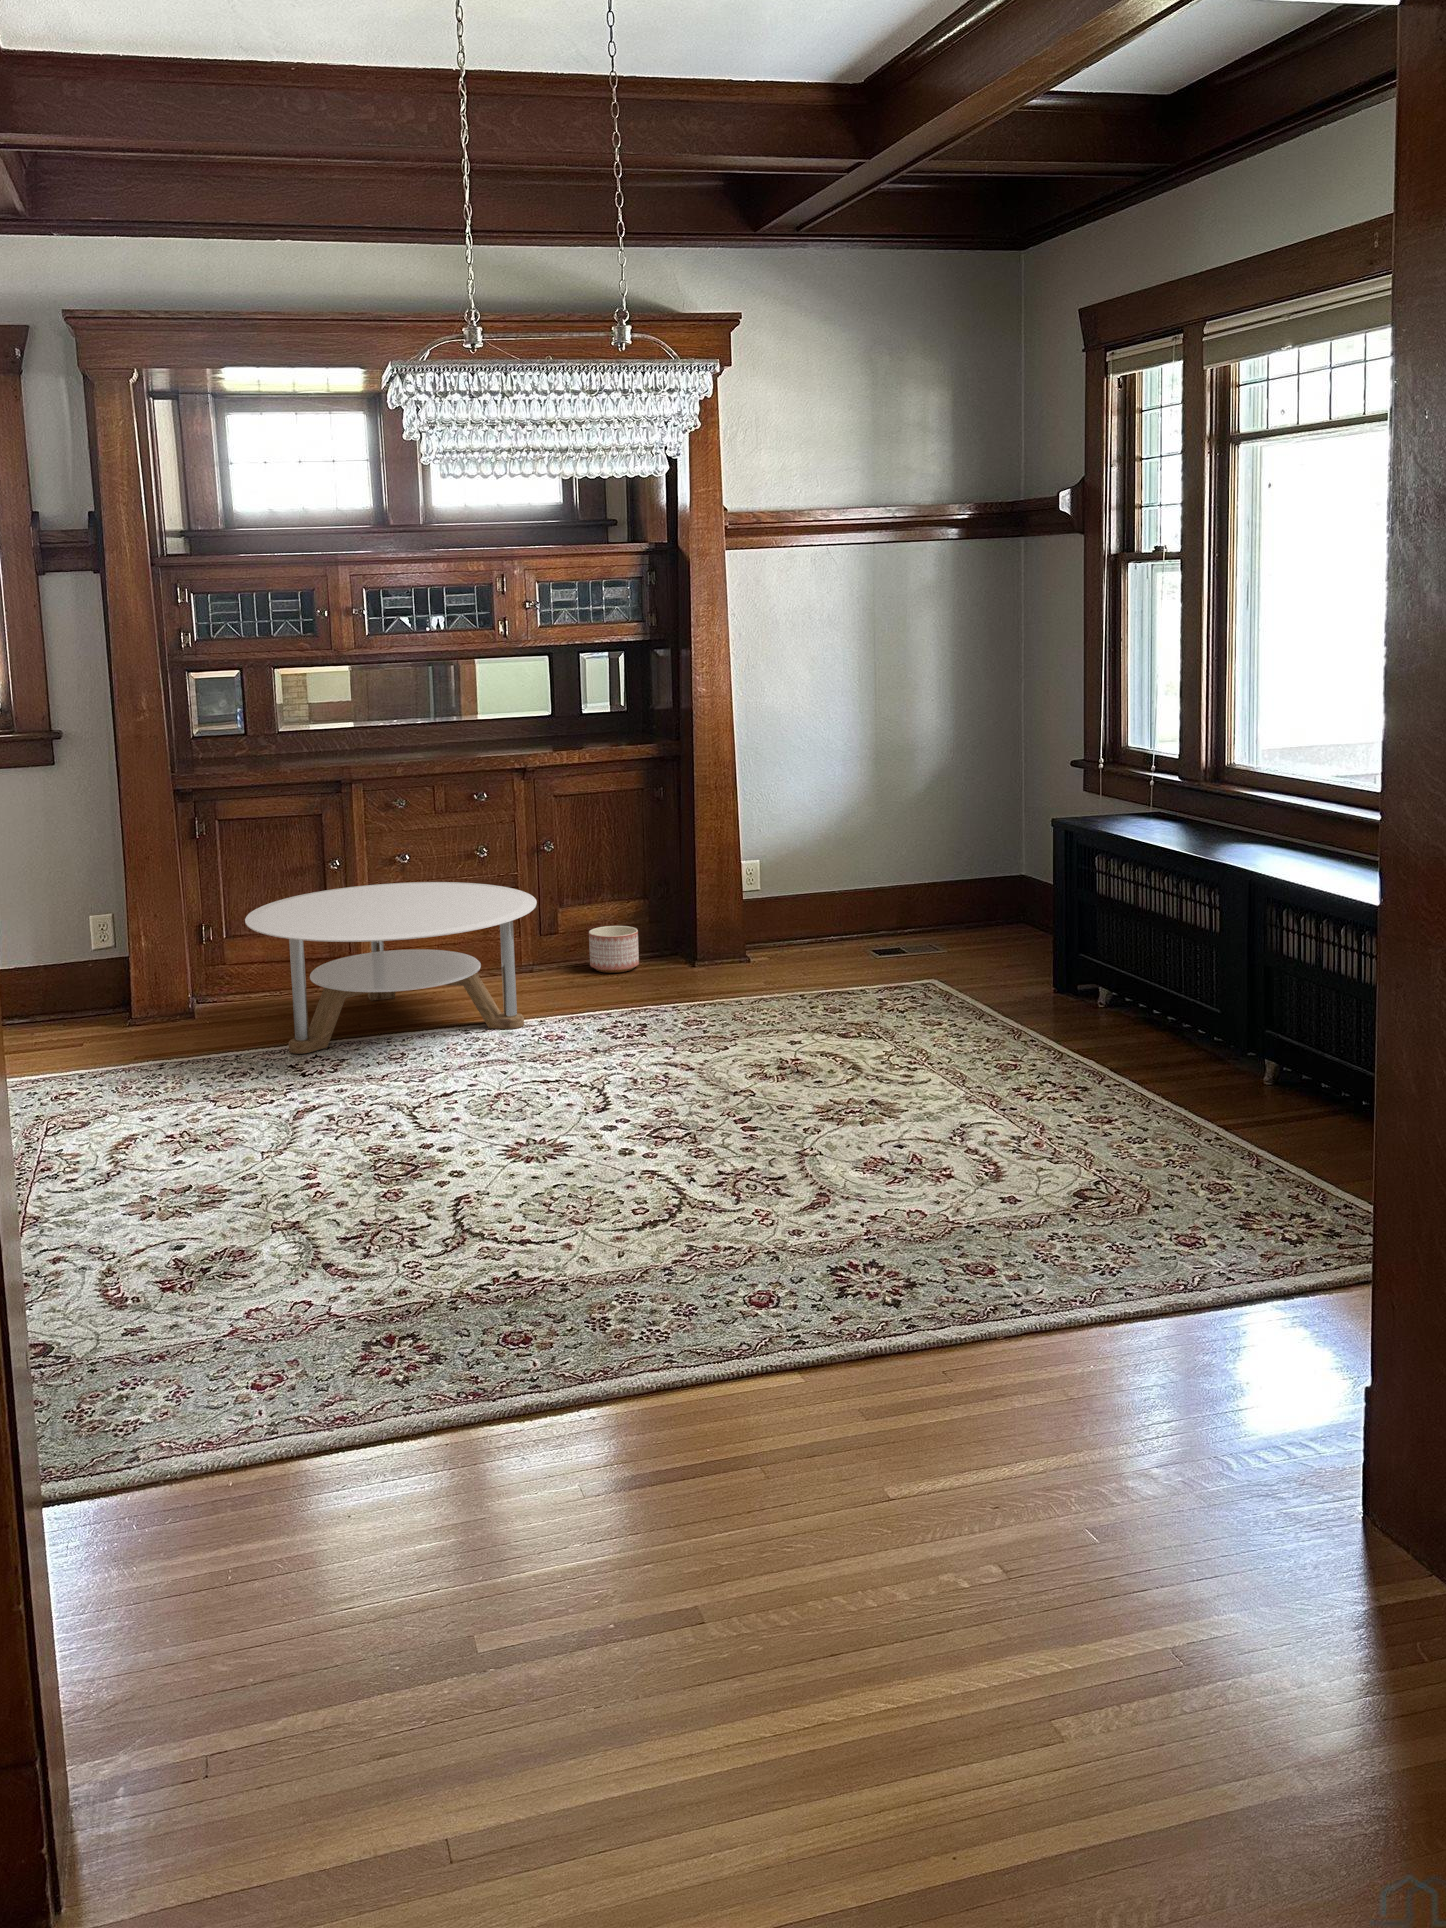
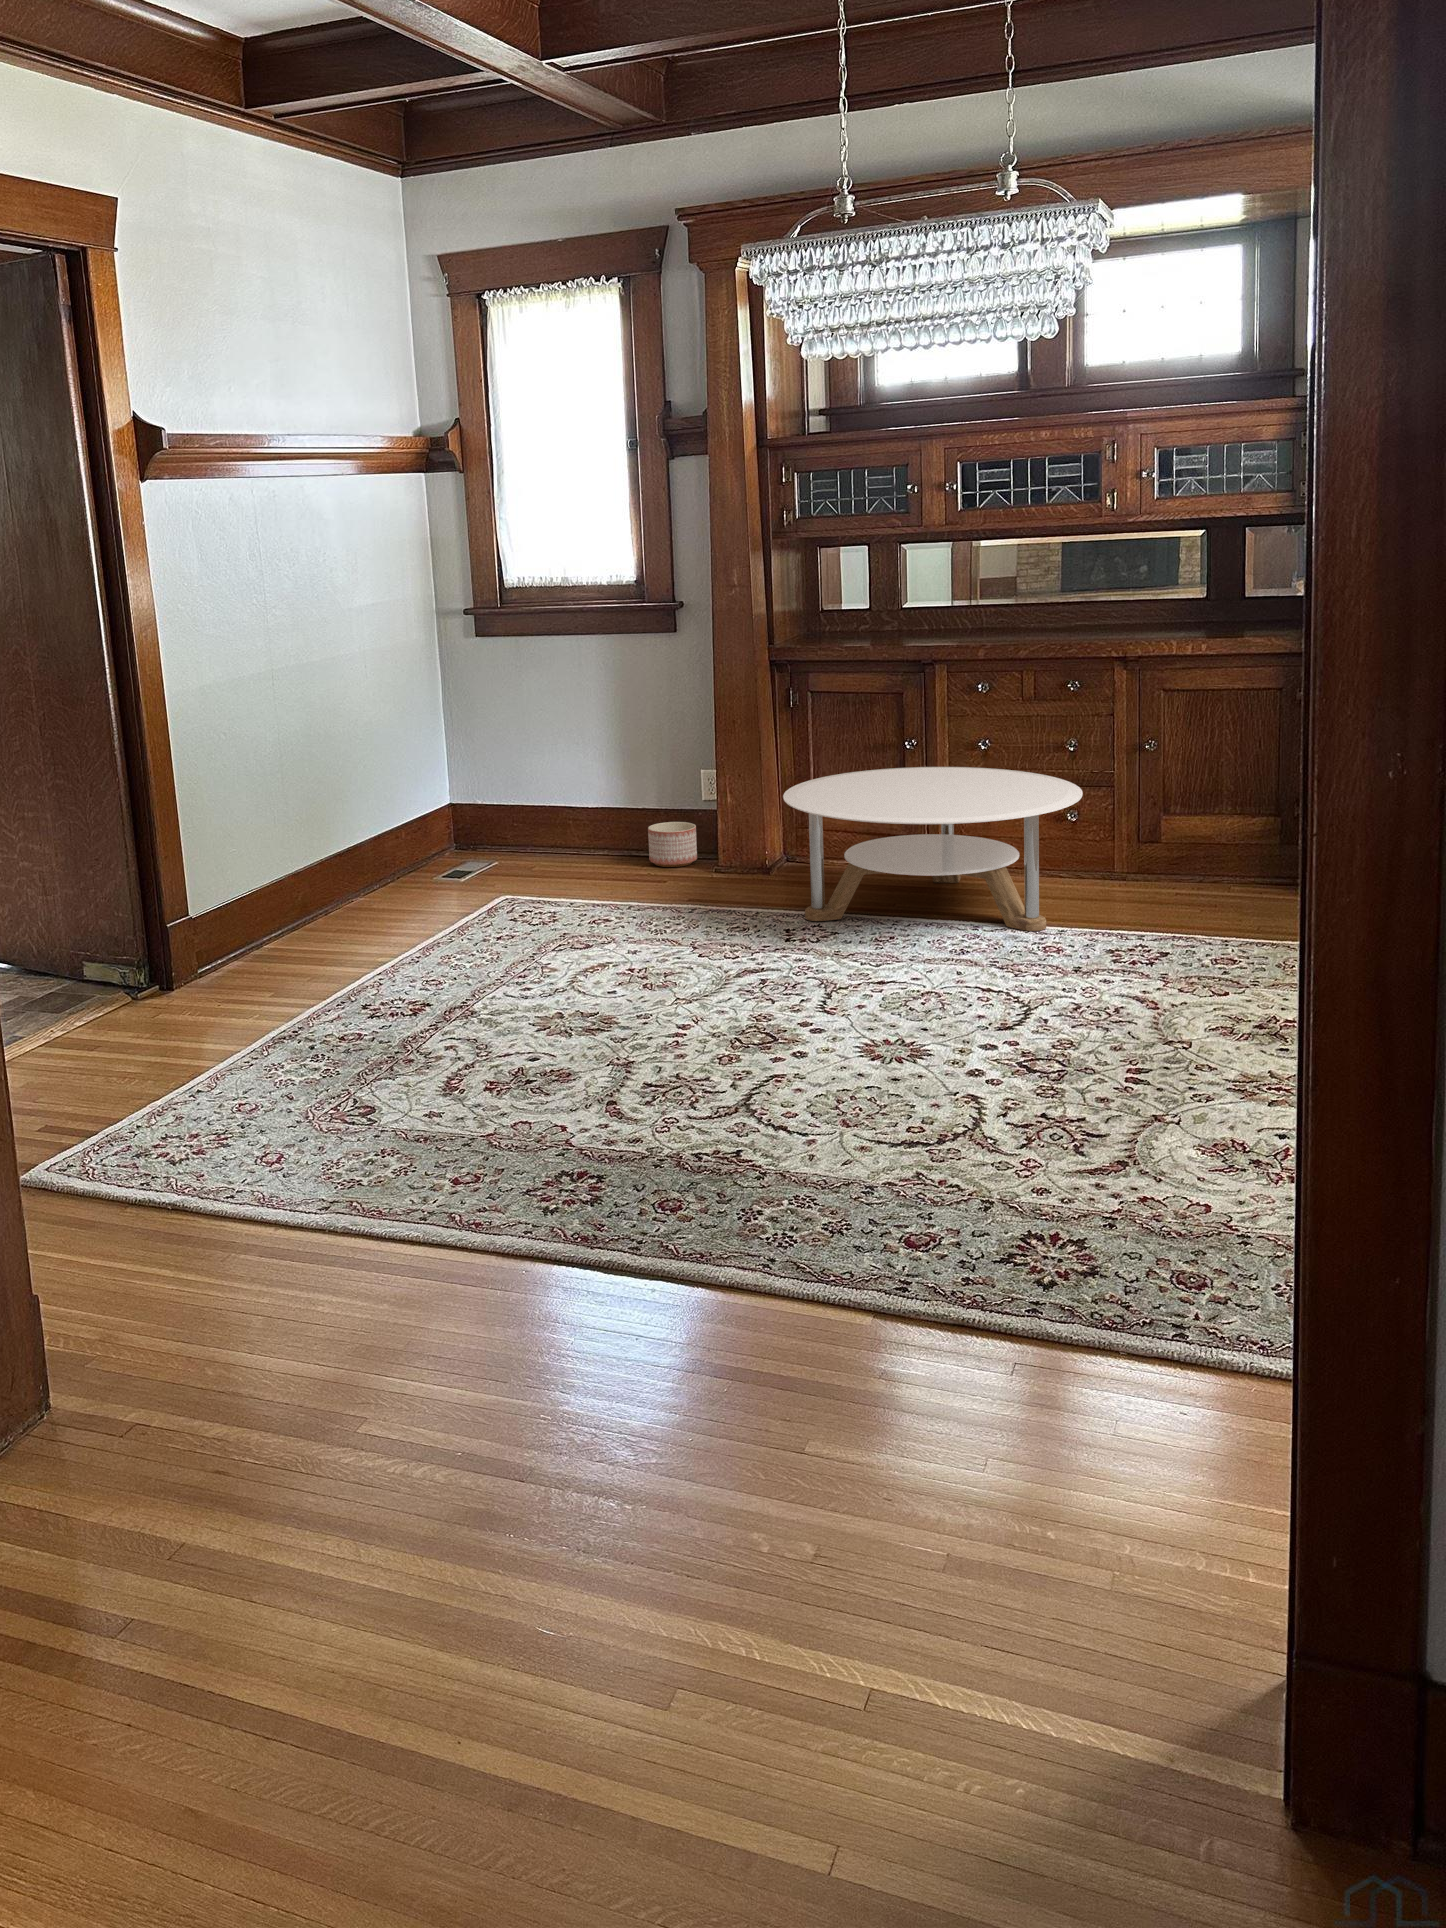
planter: present [589,926,639,973] -> present [648,822,697,867]

